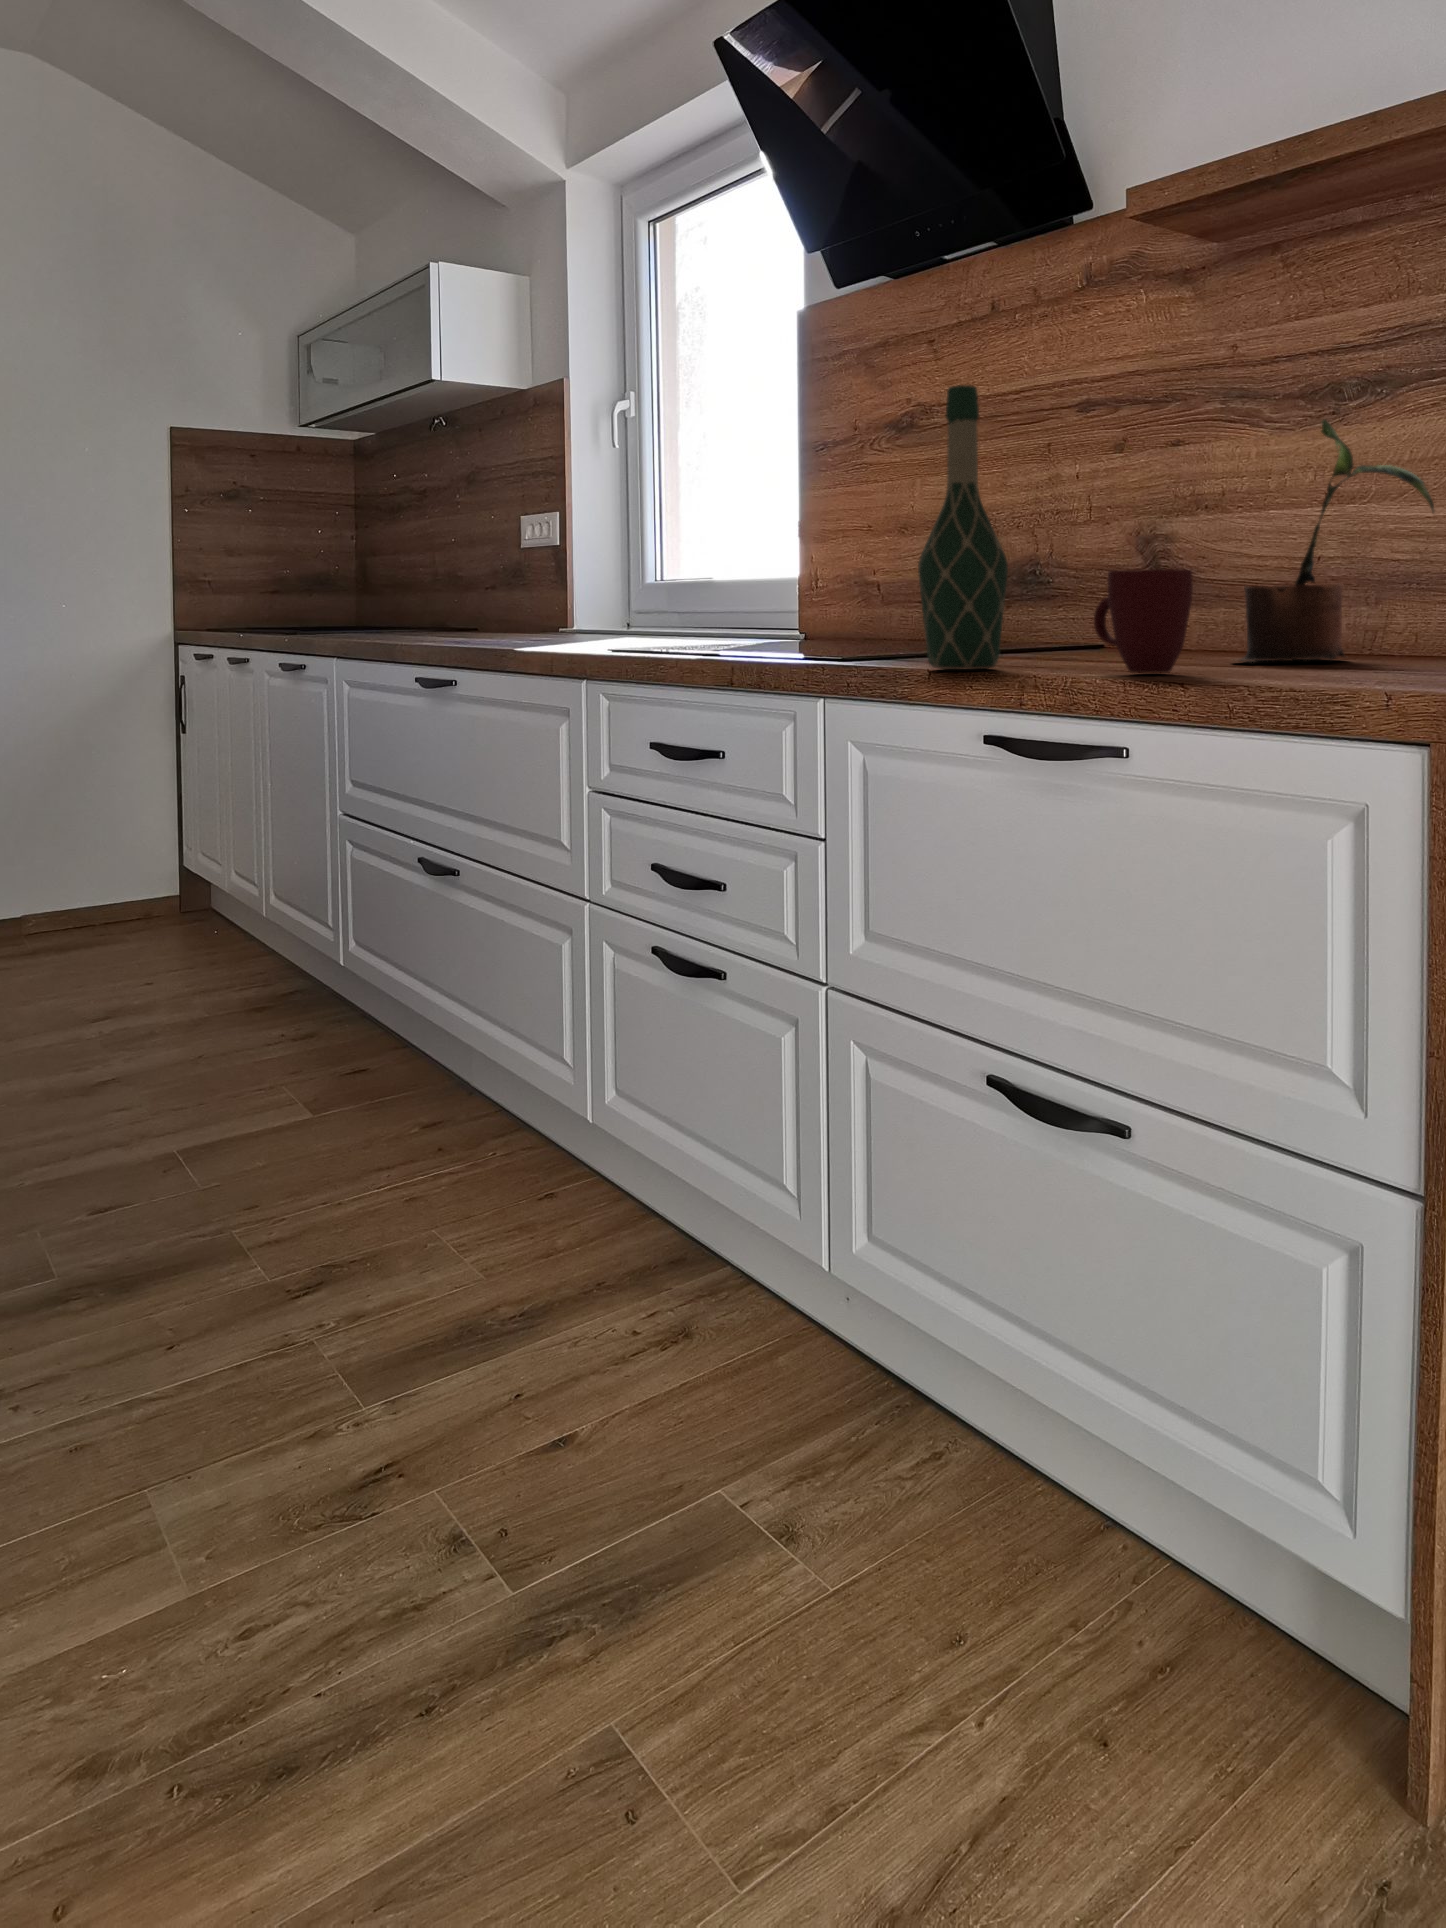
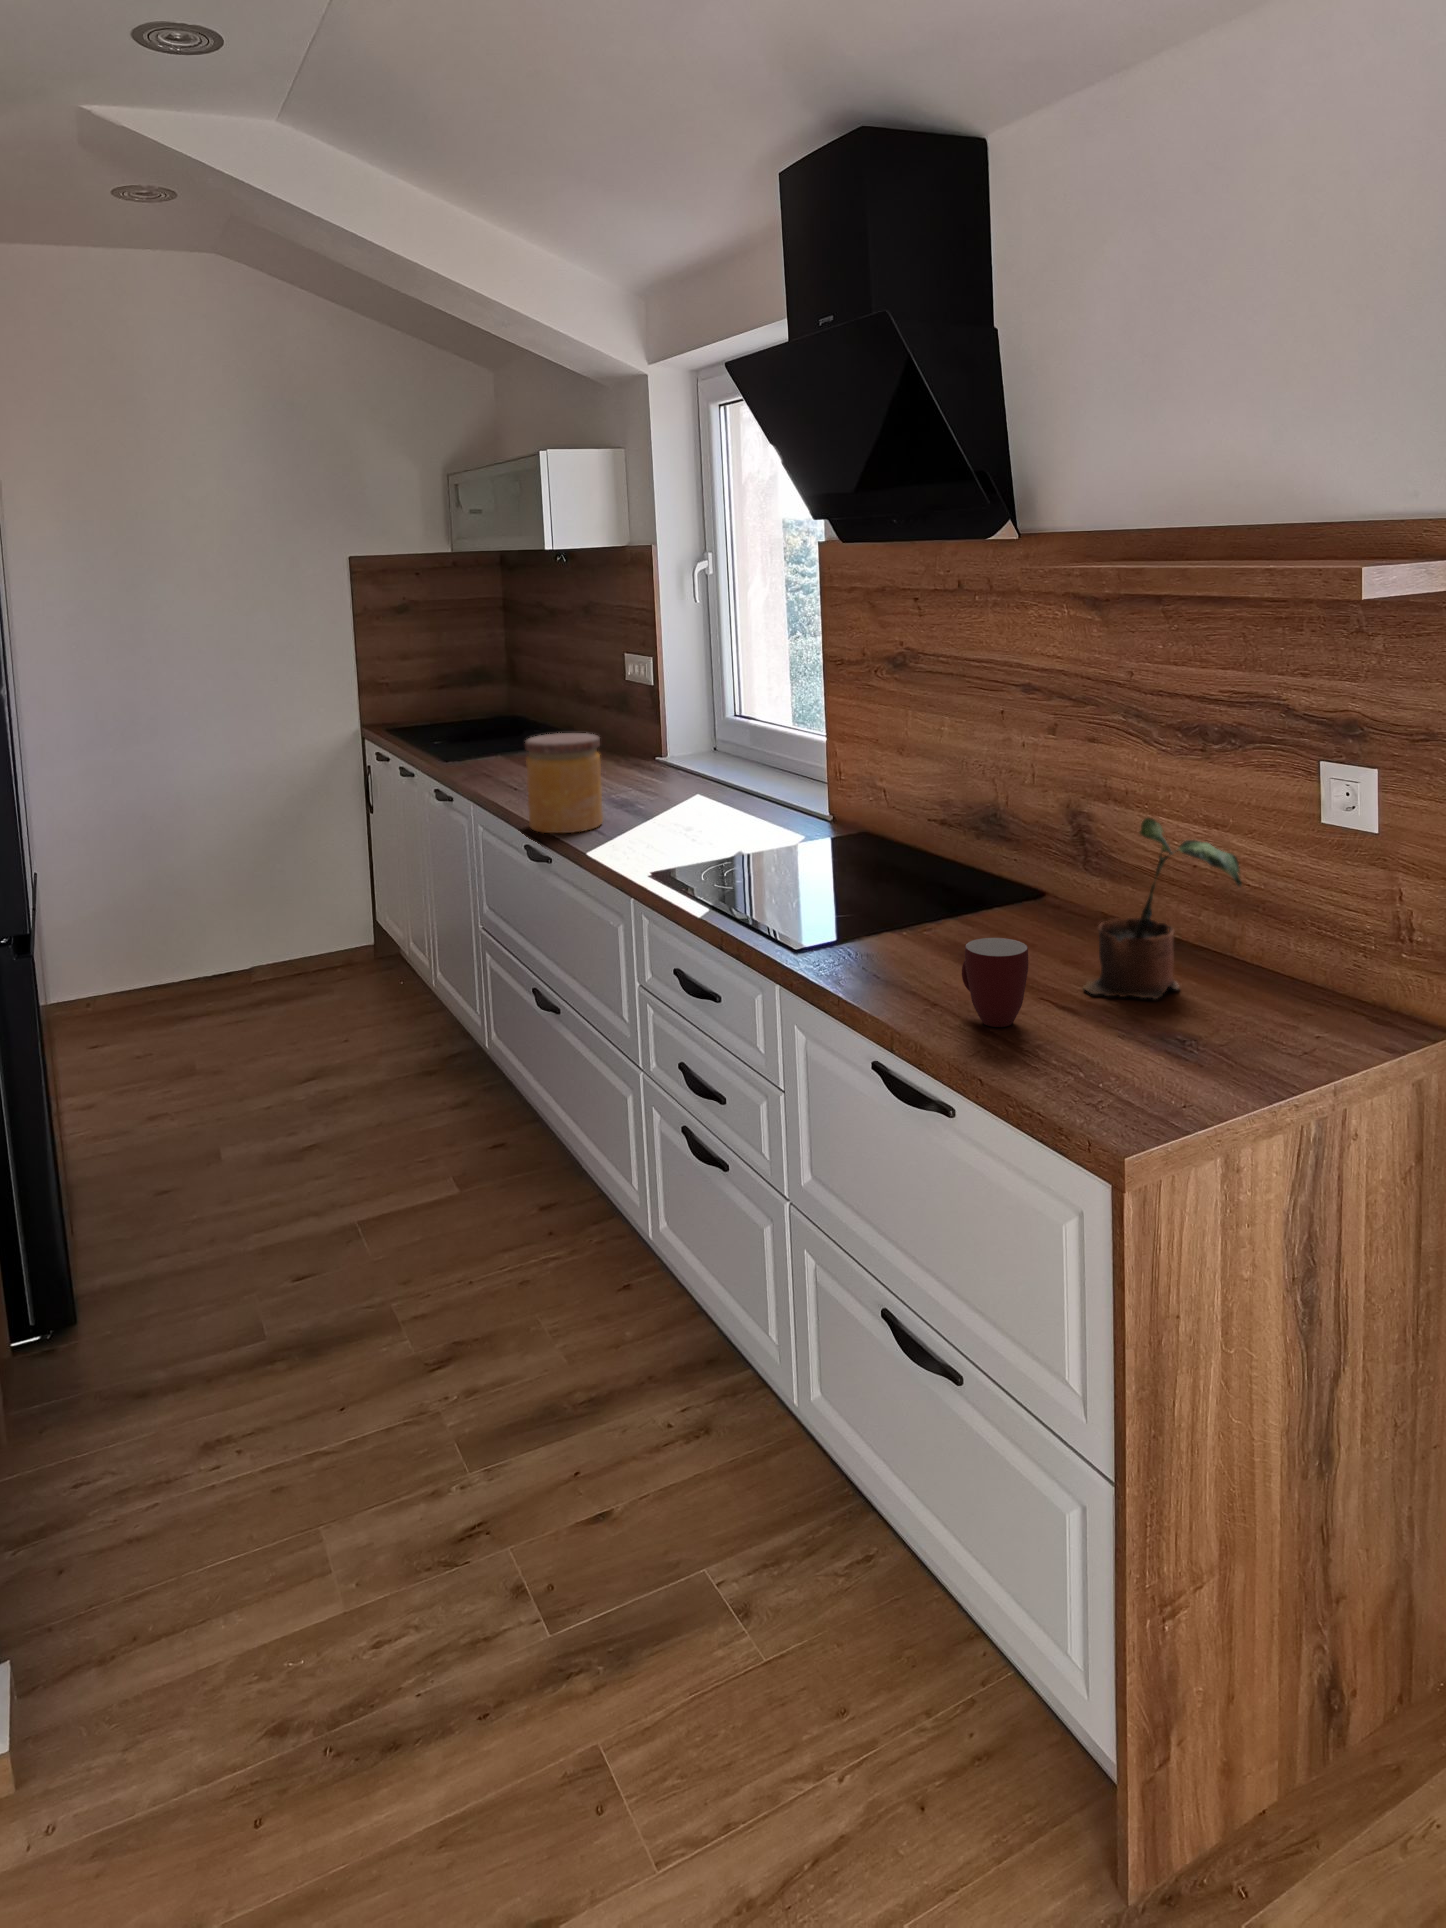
wine bottle: present [918,385,1008,669] -> none [840,774,908,992]
jar: none [423,531,520,645] -> present [525,733,603,833]

